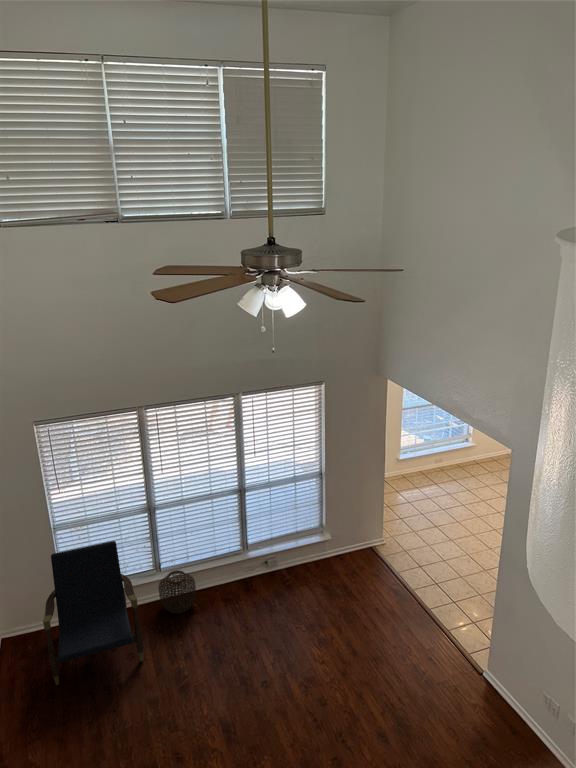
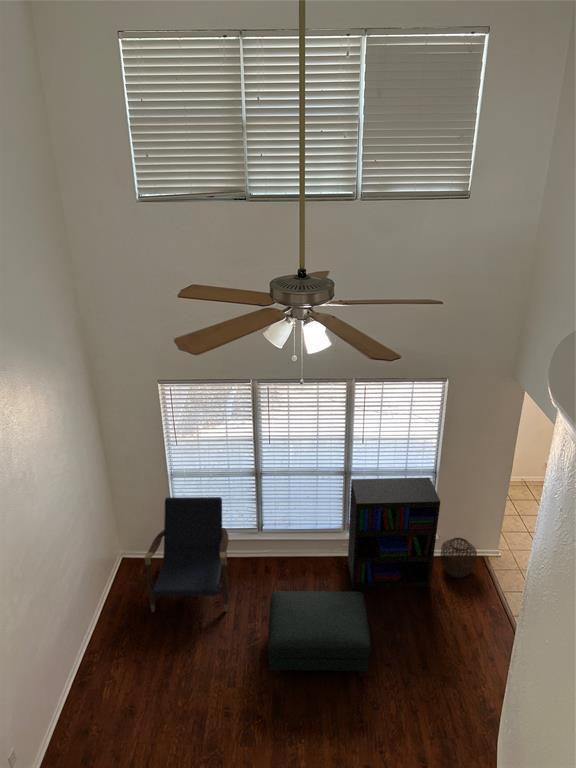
bookshelf: none [247,479,336,606] -> present [348,478,440,588]
woven basket: present [159,570,196,613] -> present [440,538,477,577]
ottoman: none [193,600,307,708] -> present [268,591,371,678]

